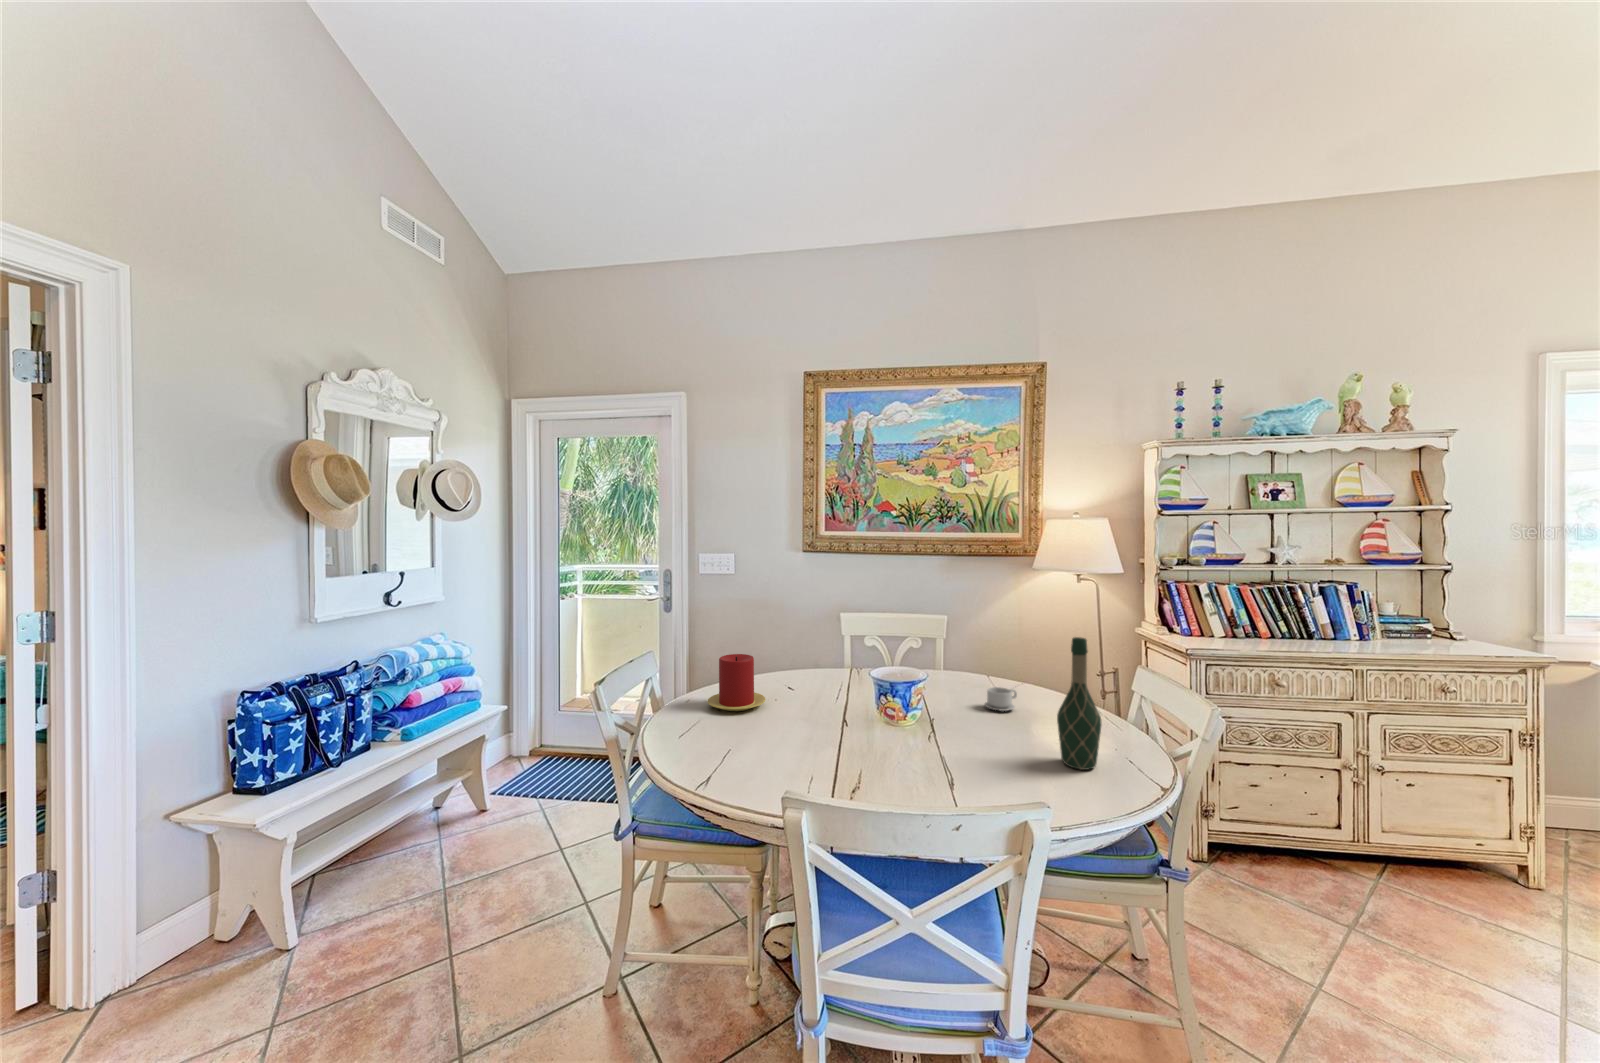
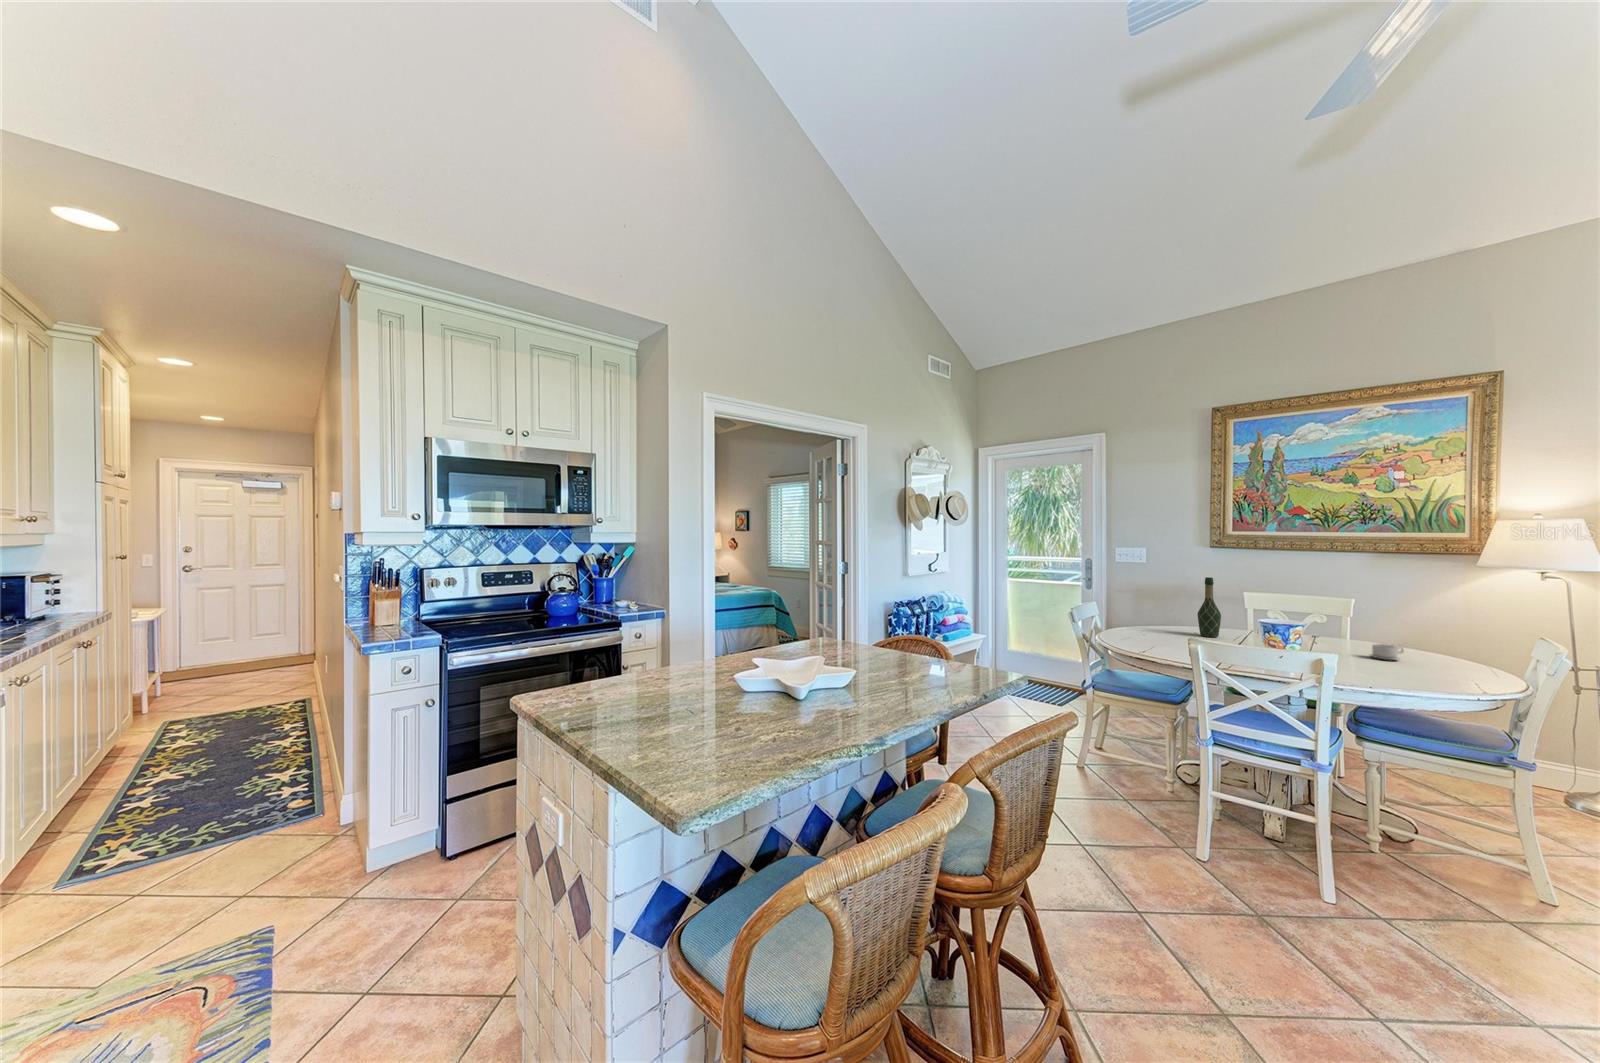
wine bottle: present [1057,637,1101,770] -> present [1197,577,1221,637]
candle: present [707,654,766,711] -> none [1135,604,1177,636]

